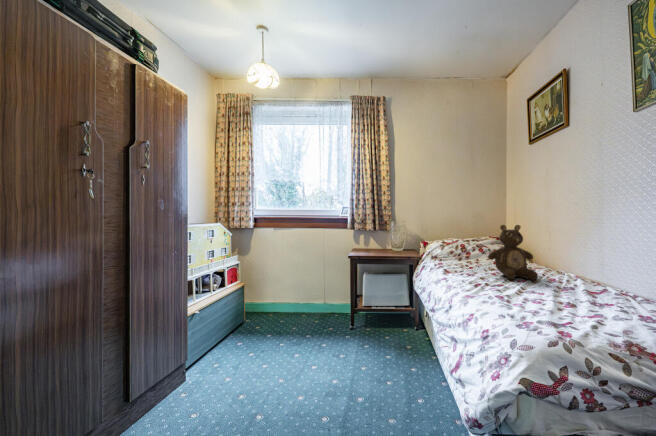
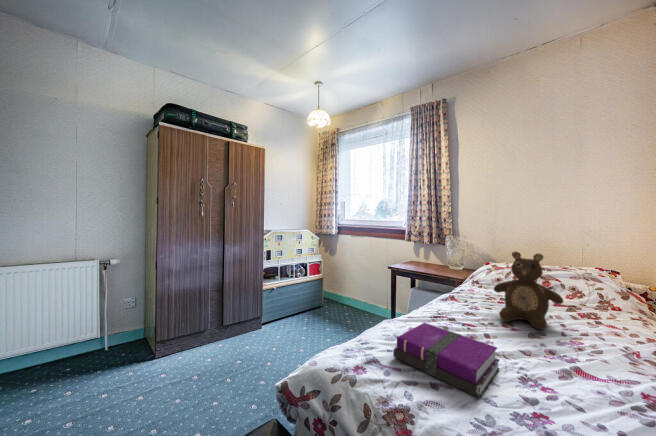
notebook: none [519,288,627,323] -> present [393,323,499,398]

